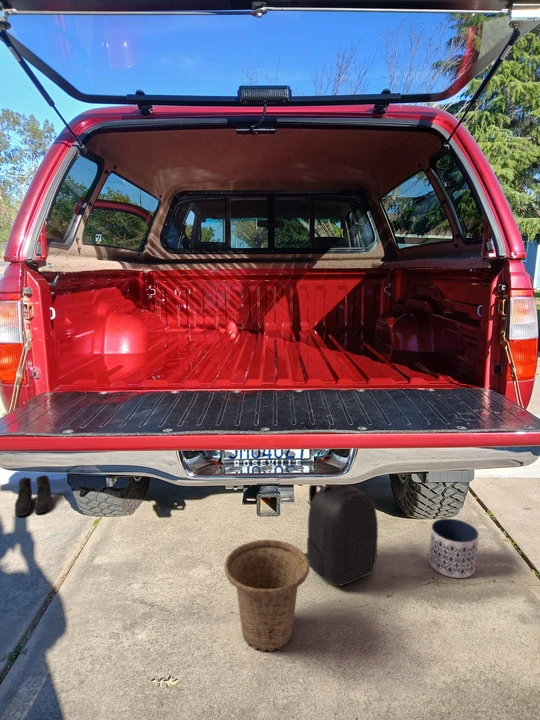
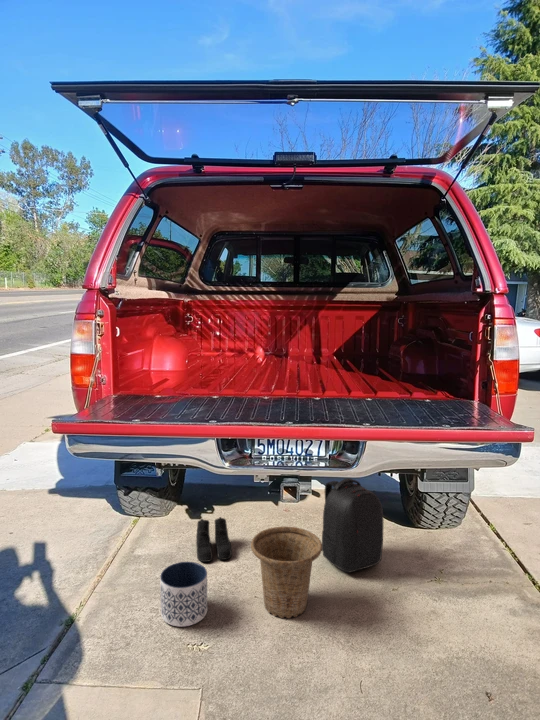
boots: present [15,475,51,516] -> present [196,517,232,562]
planter: present [429,519,478,578] -> present [160,562,208,626]

